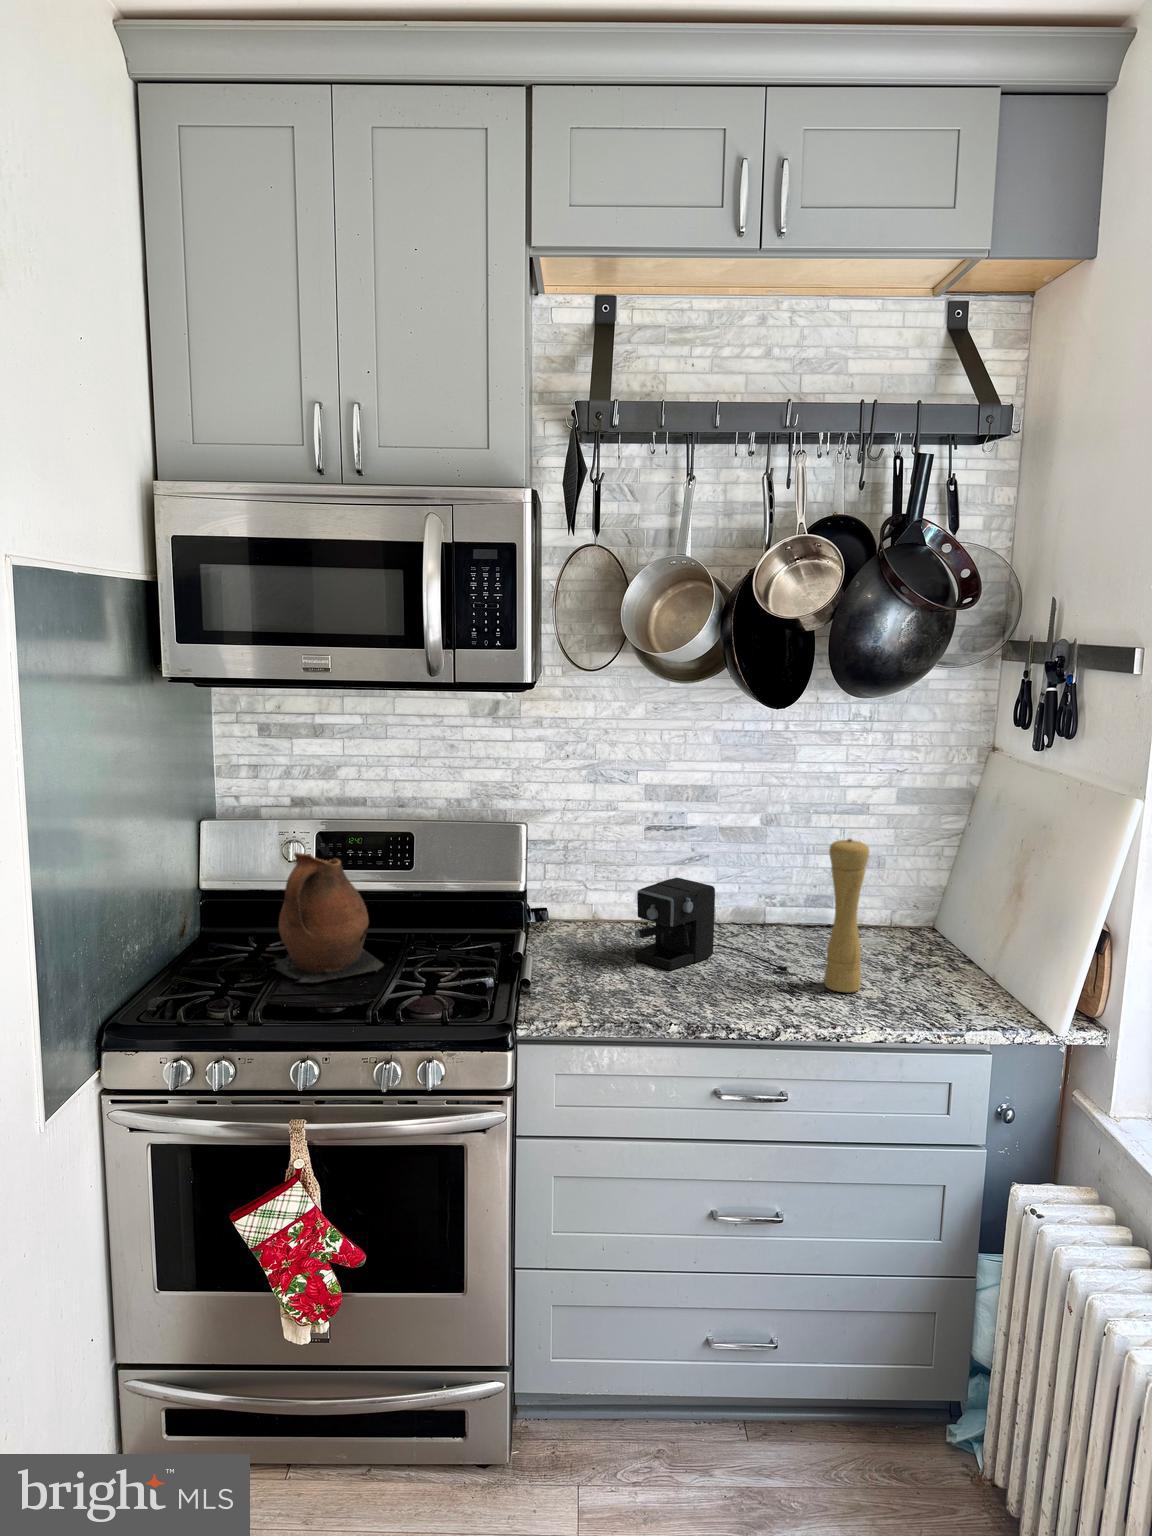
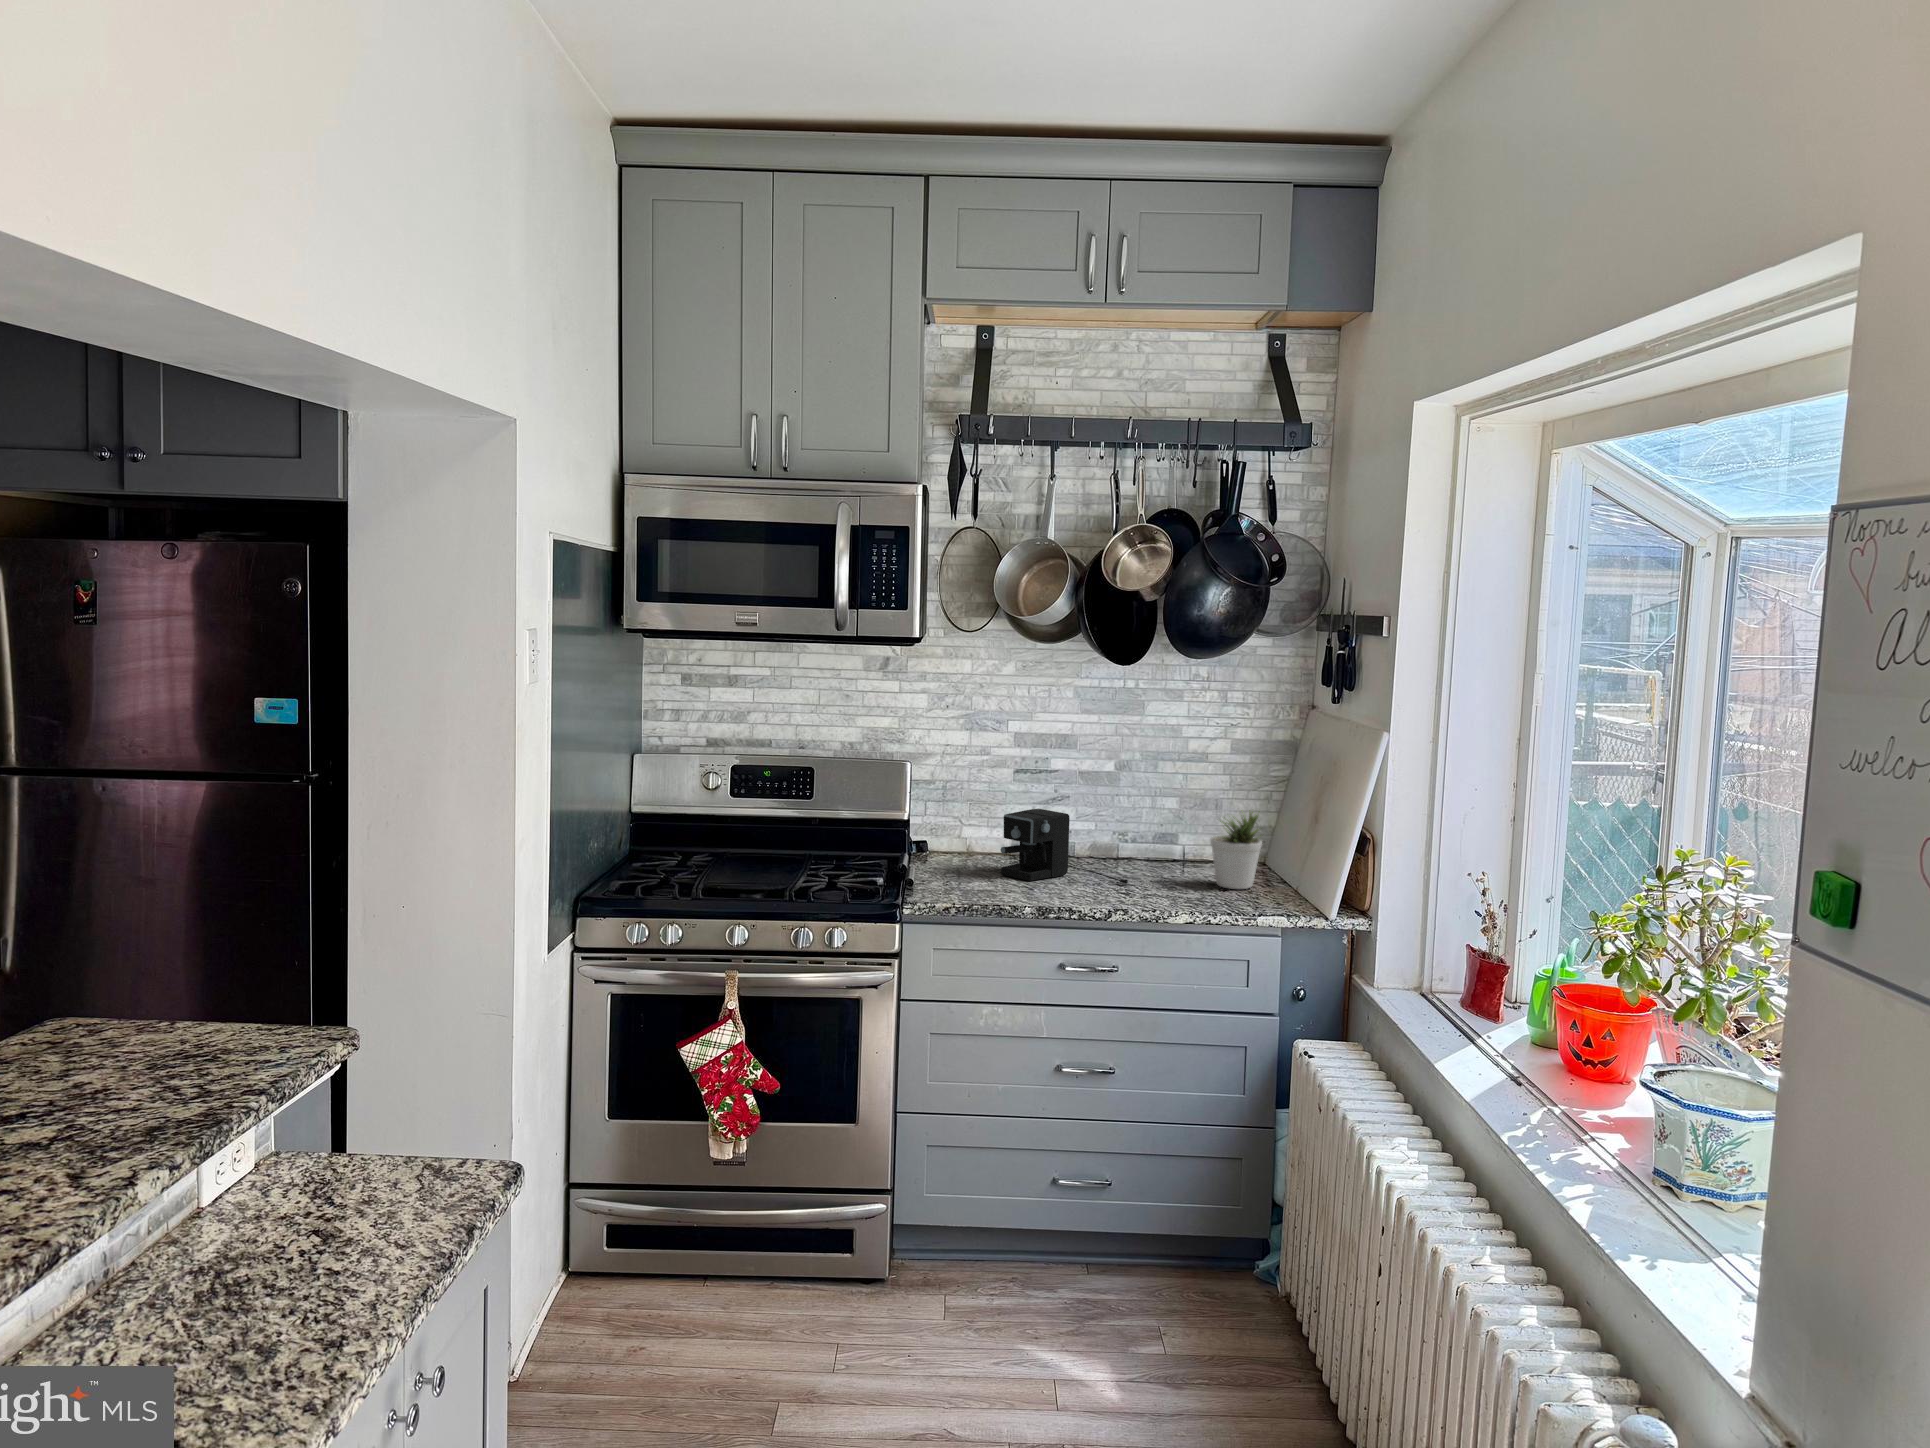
pepper mill: present [825,838,869,992] -> none [1156,768,1191,896]
ceramic pitcher: present [274,853,384,983] -> none [696,772,792,878]
potted plant: none [883,879,951,976] -> present [1210,812,1262,889]

